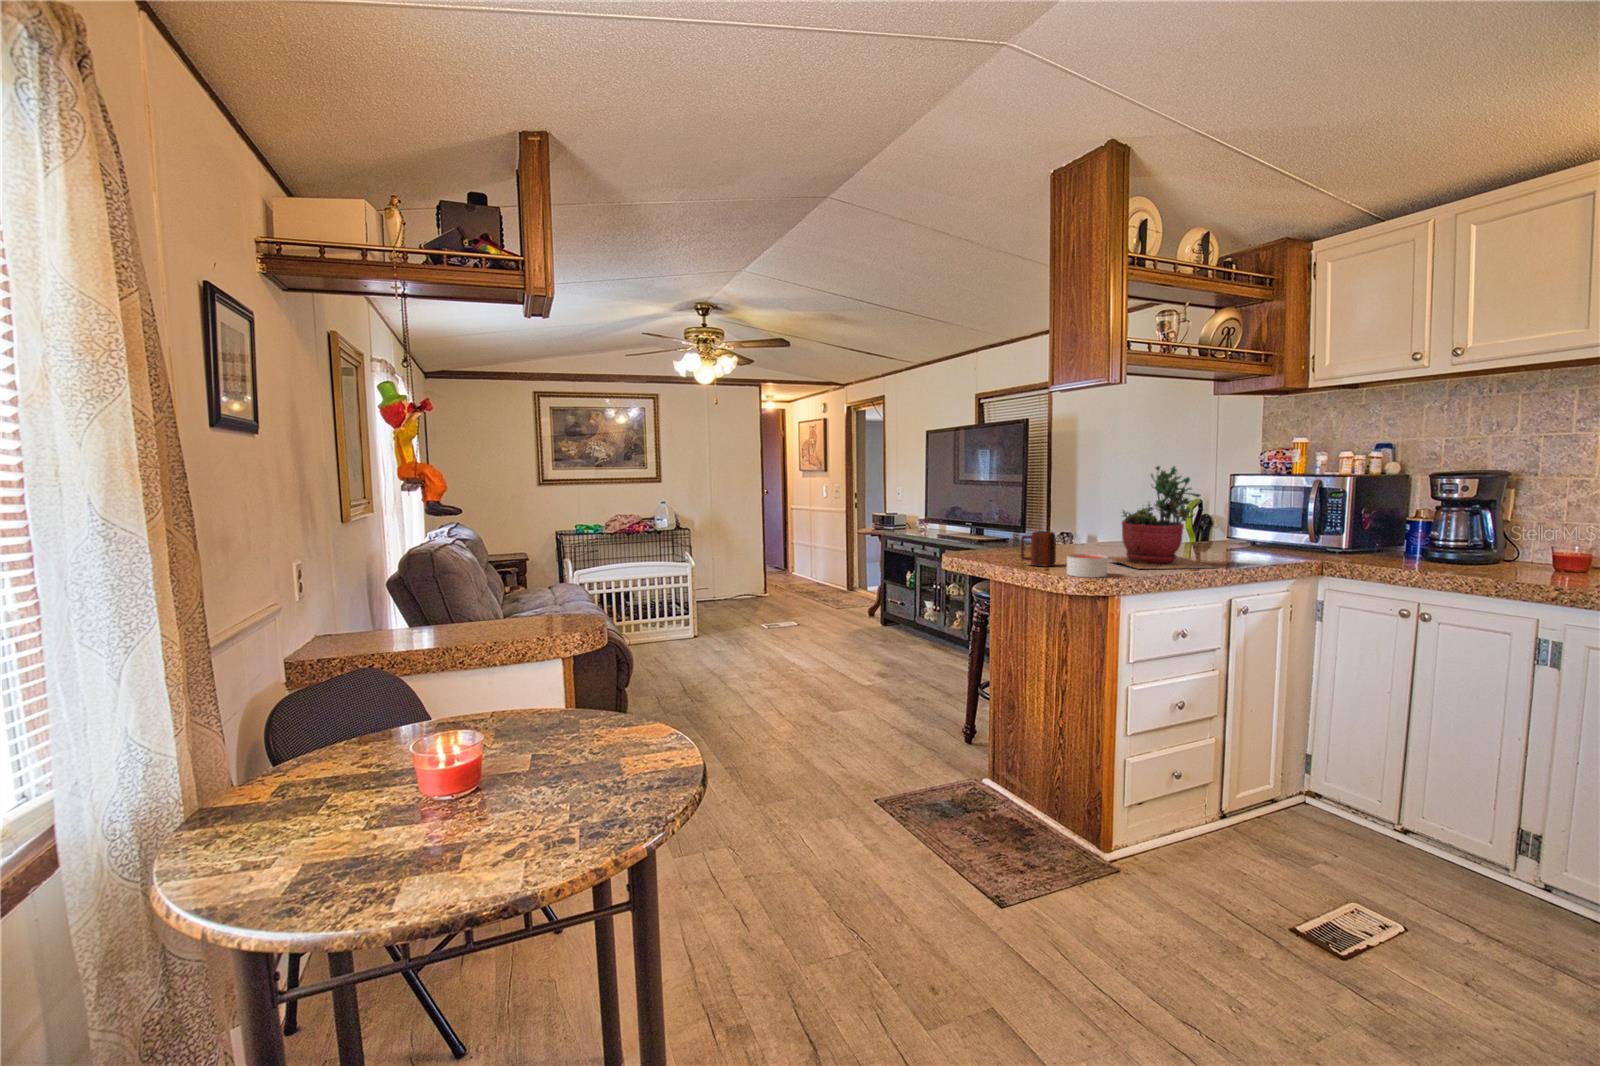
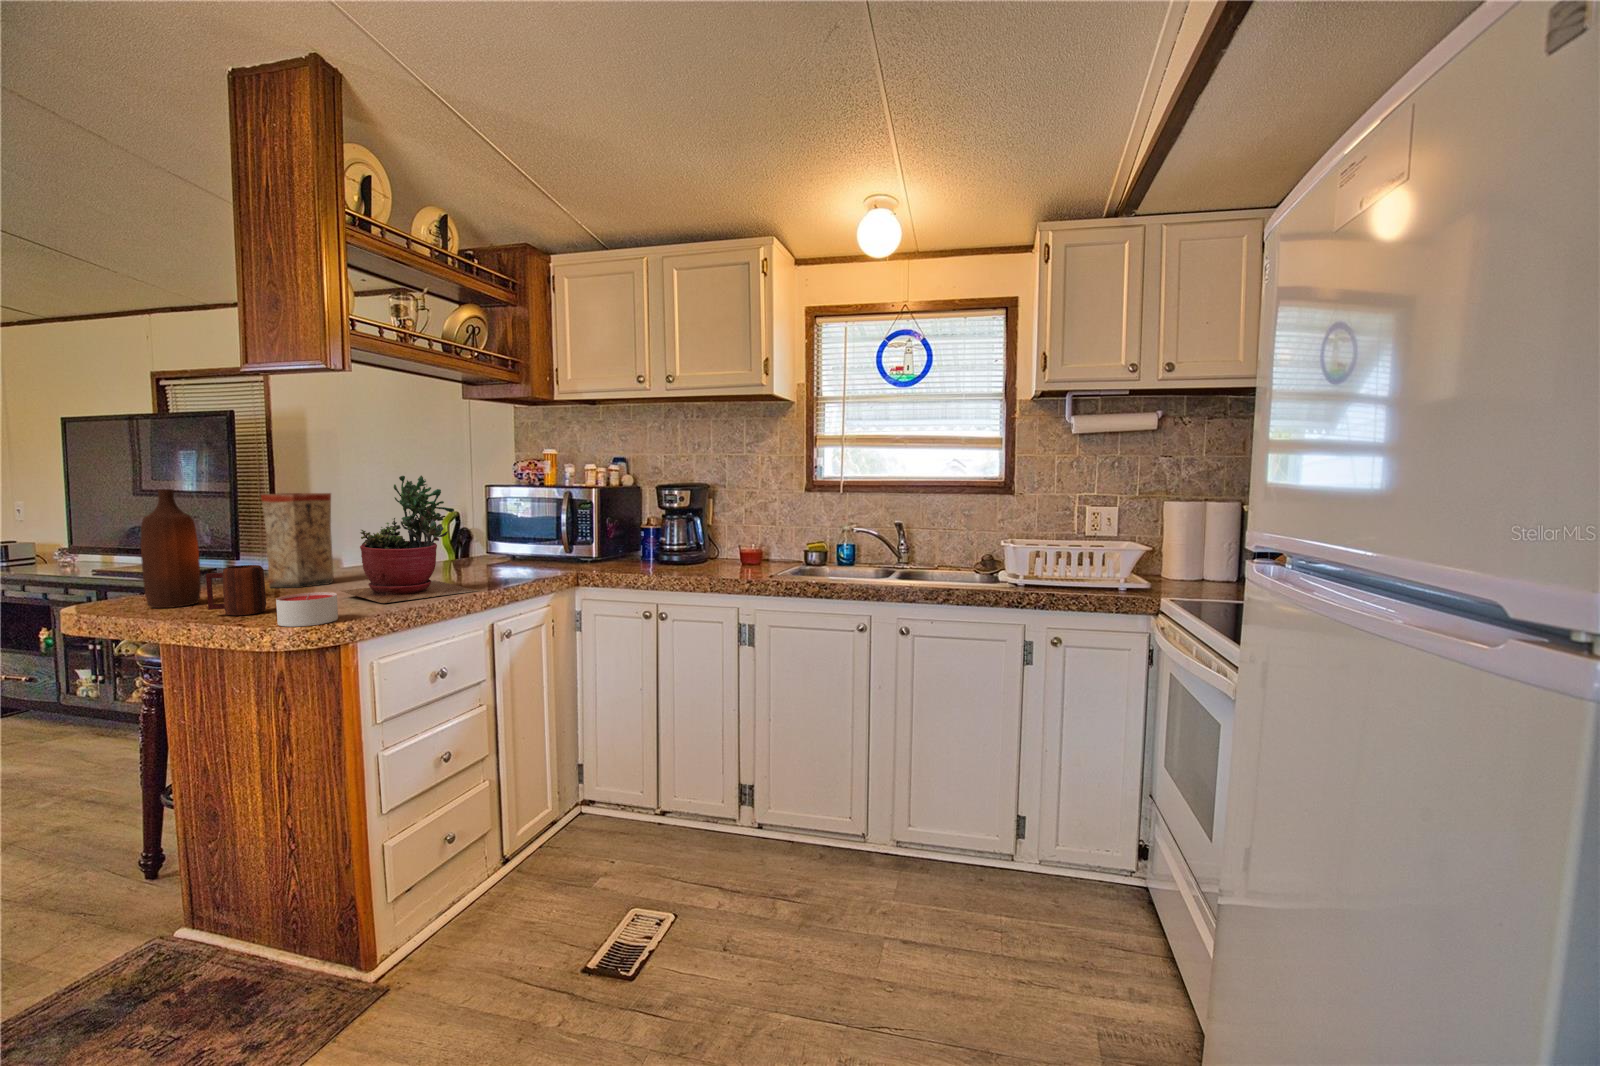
bottle: none [982,477,1013,558] -> present [141,489,201,608]
vase: none [1050,481,1097,553] -> present [261,493,334,588]

